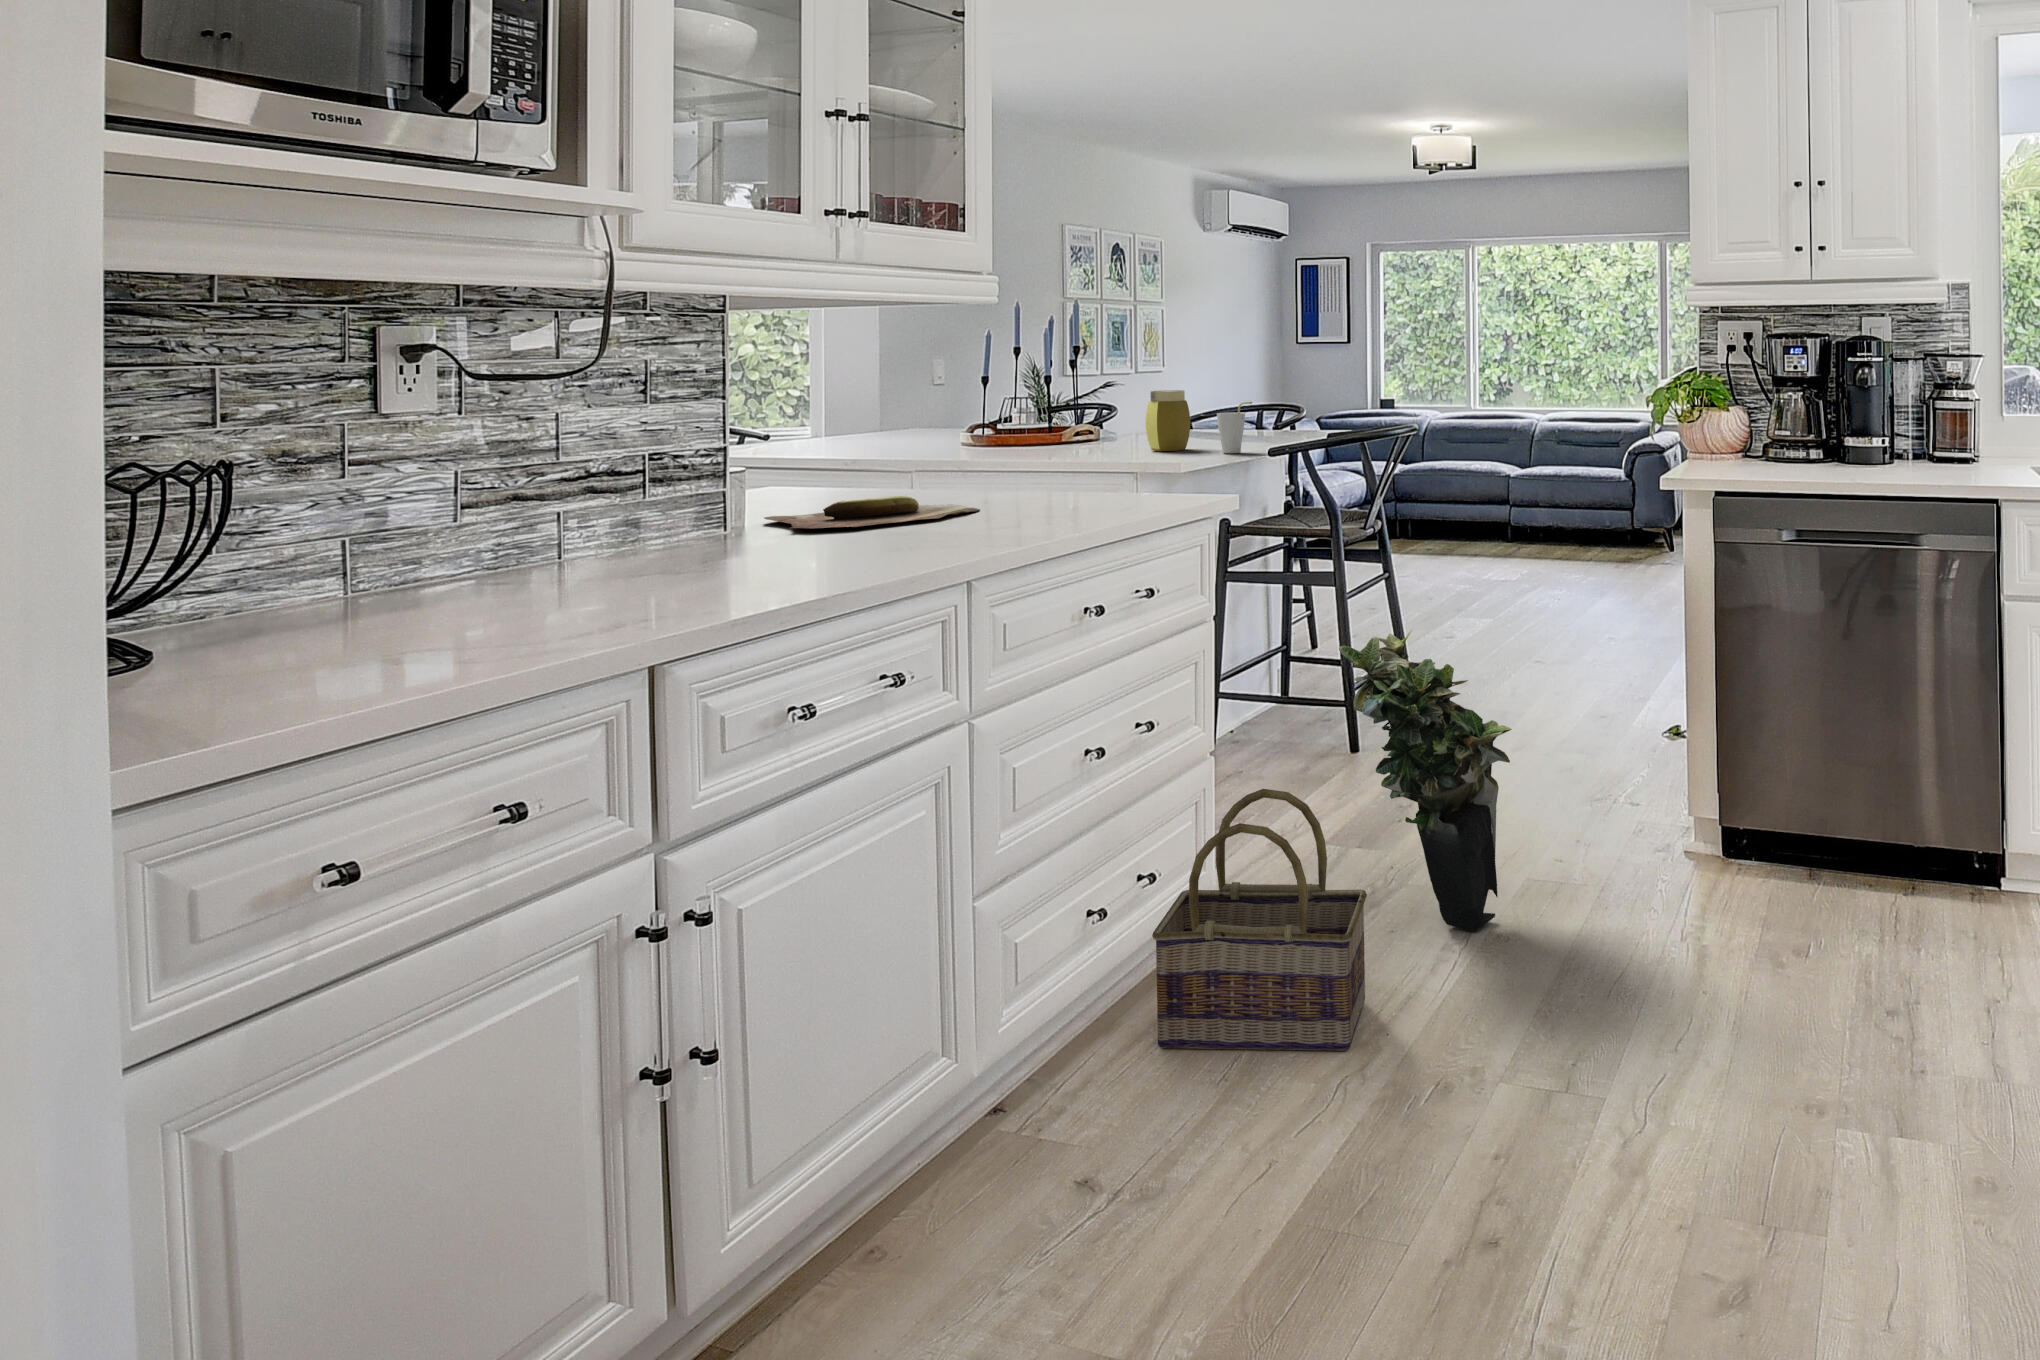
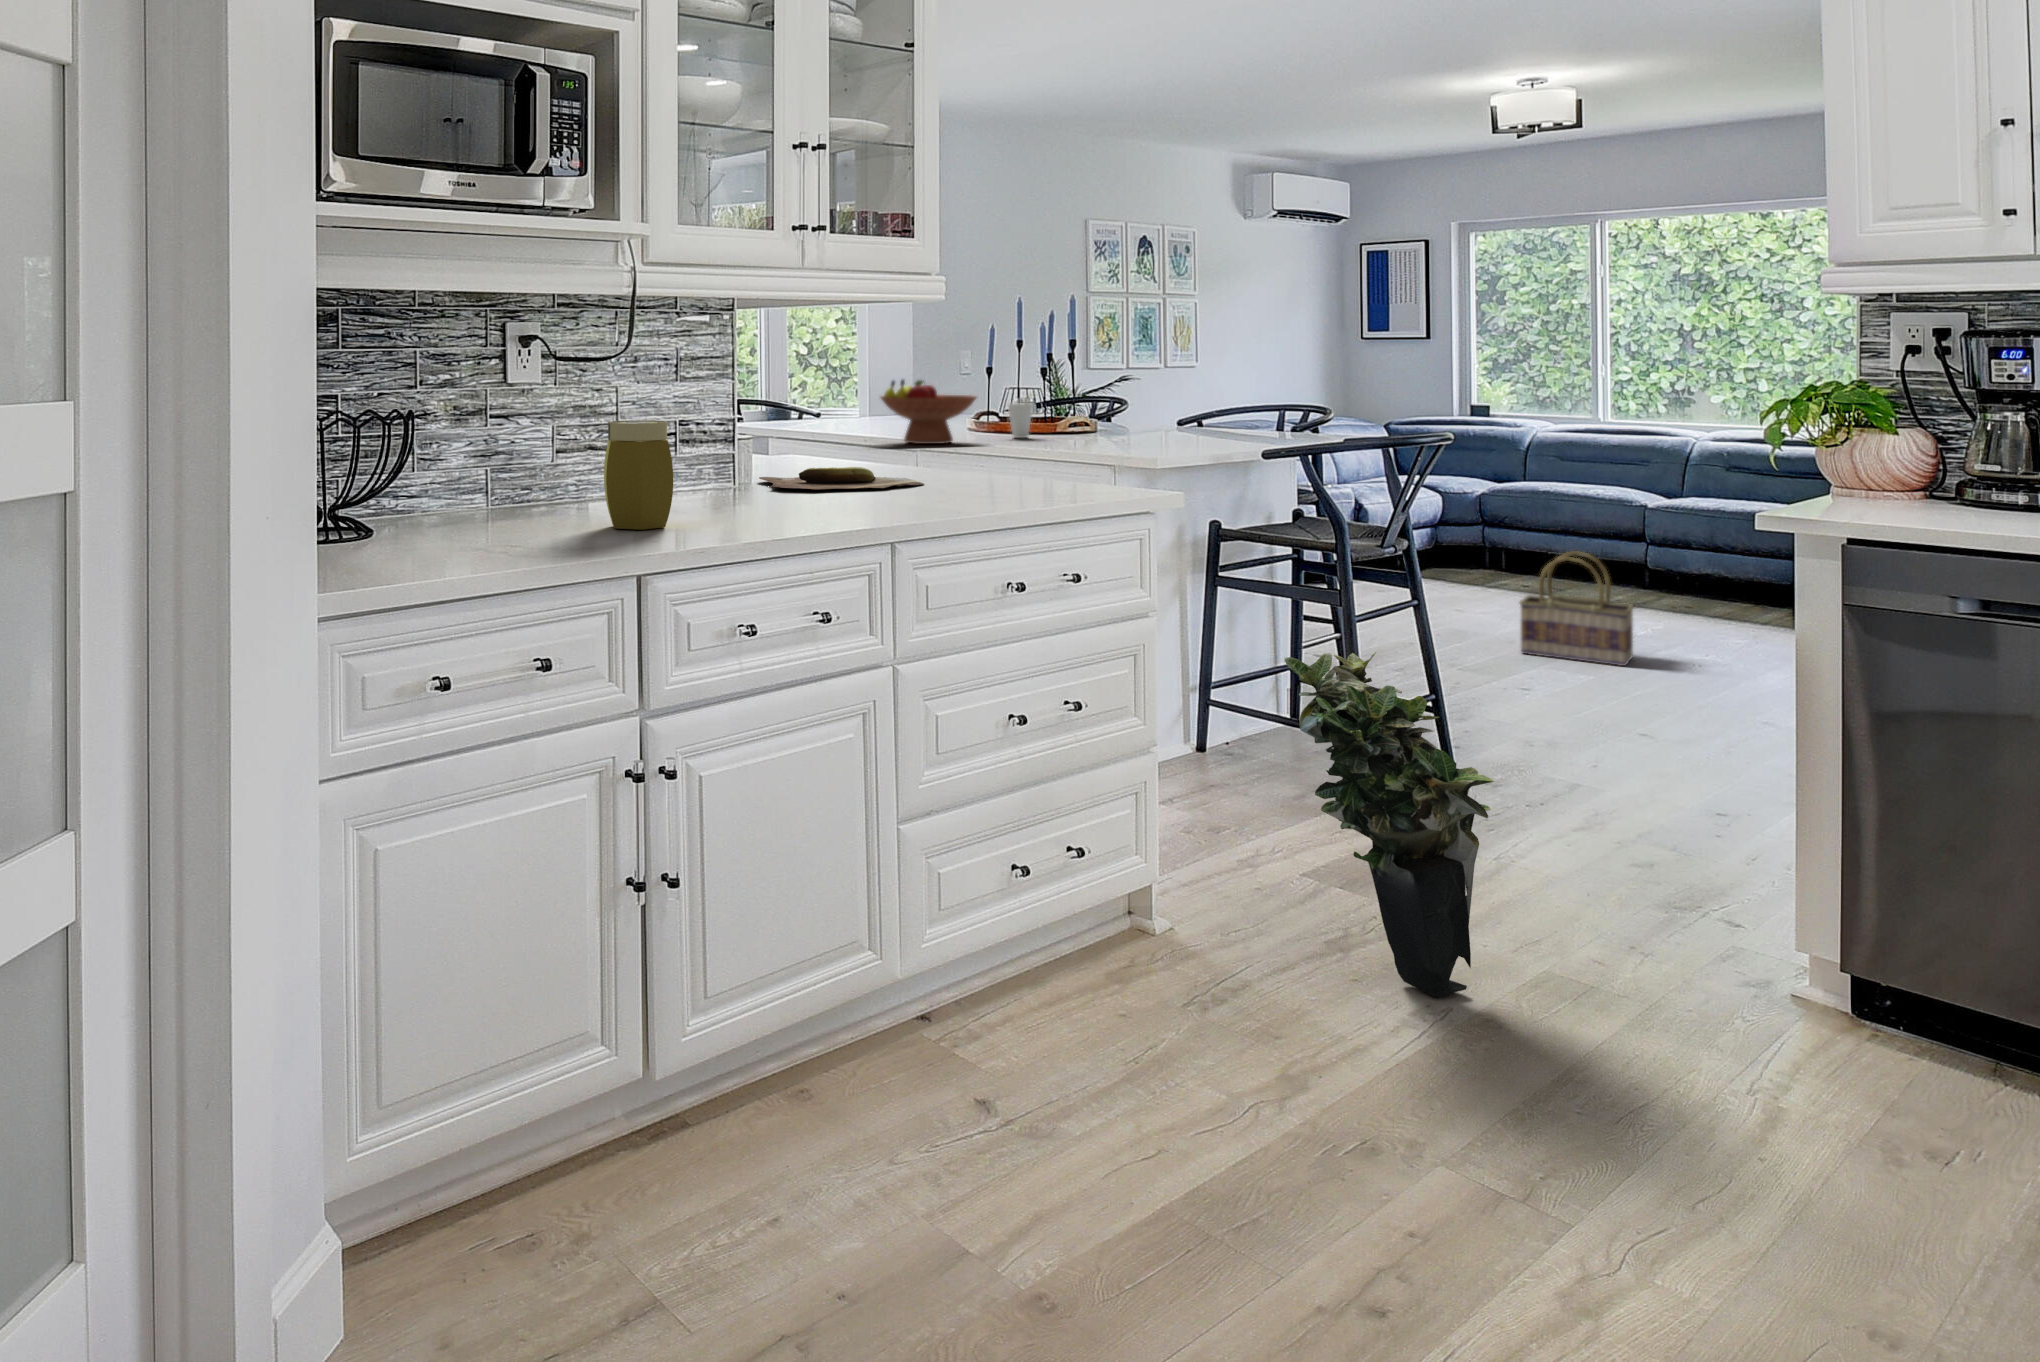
fruit bowl: none [860,389,978,462] -> present [881,380,977,444]
jar: present [1146,390,1190,451] -> present [604,420,673,530]
cup: present [1217,402,1252,453] -> present [1008,397,1033,438]
basket: present [1152,789,1367,1051] -> present [1520,551,1634,666]

